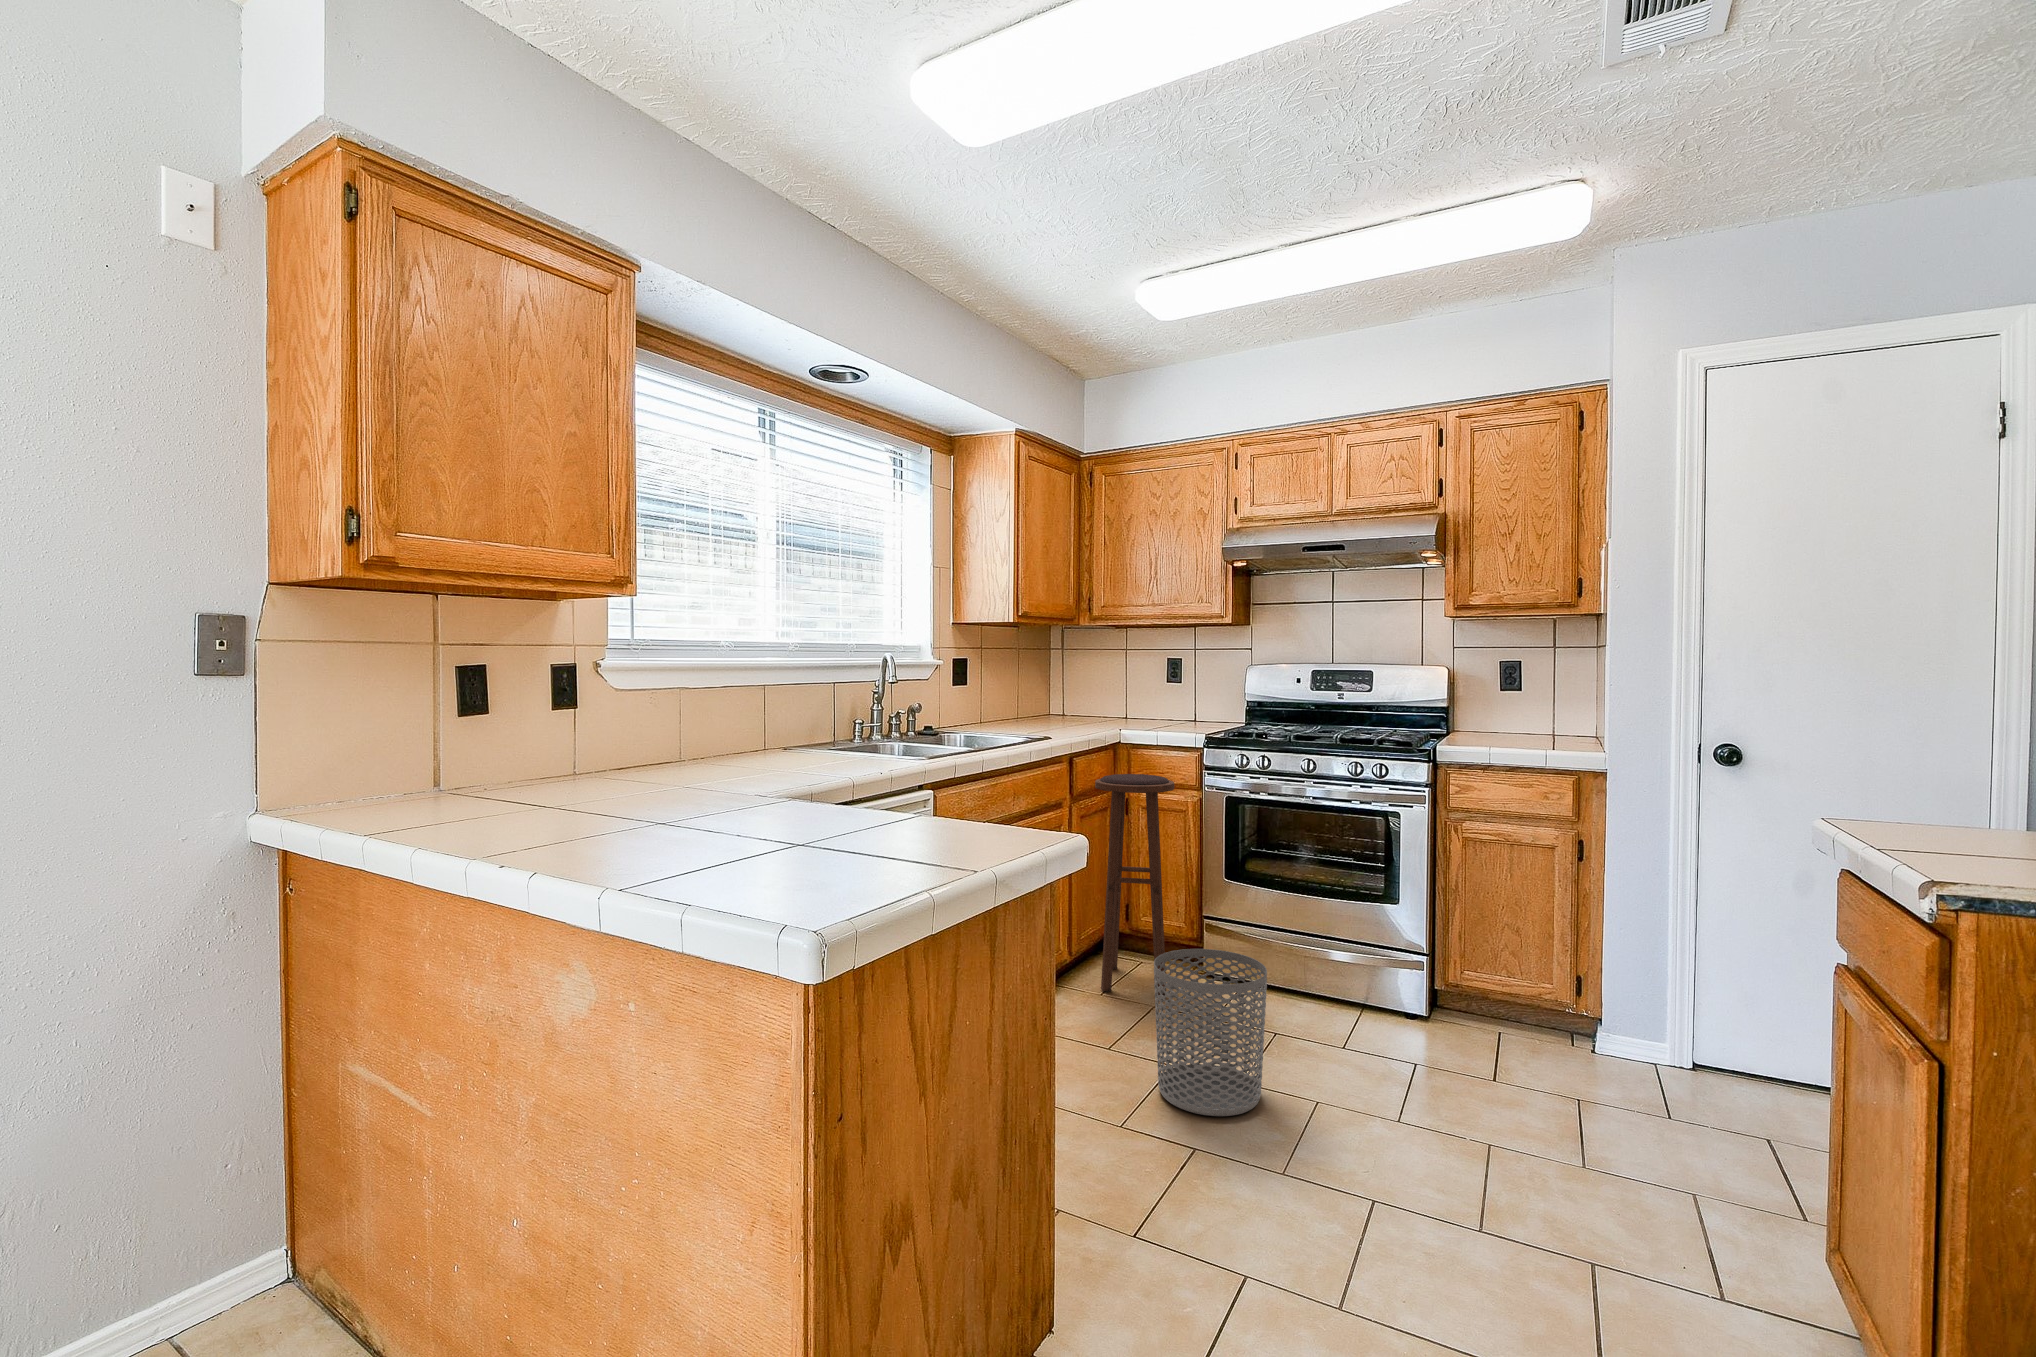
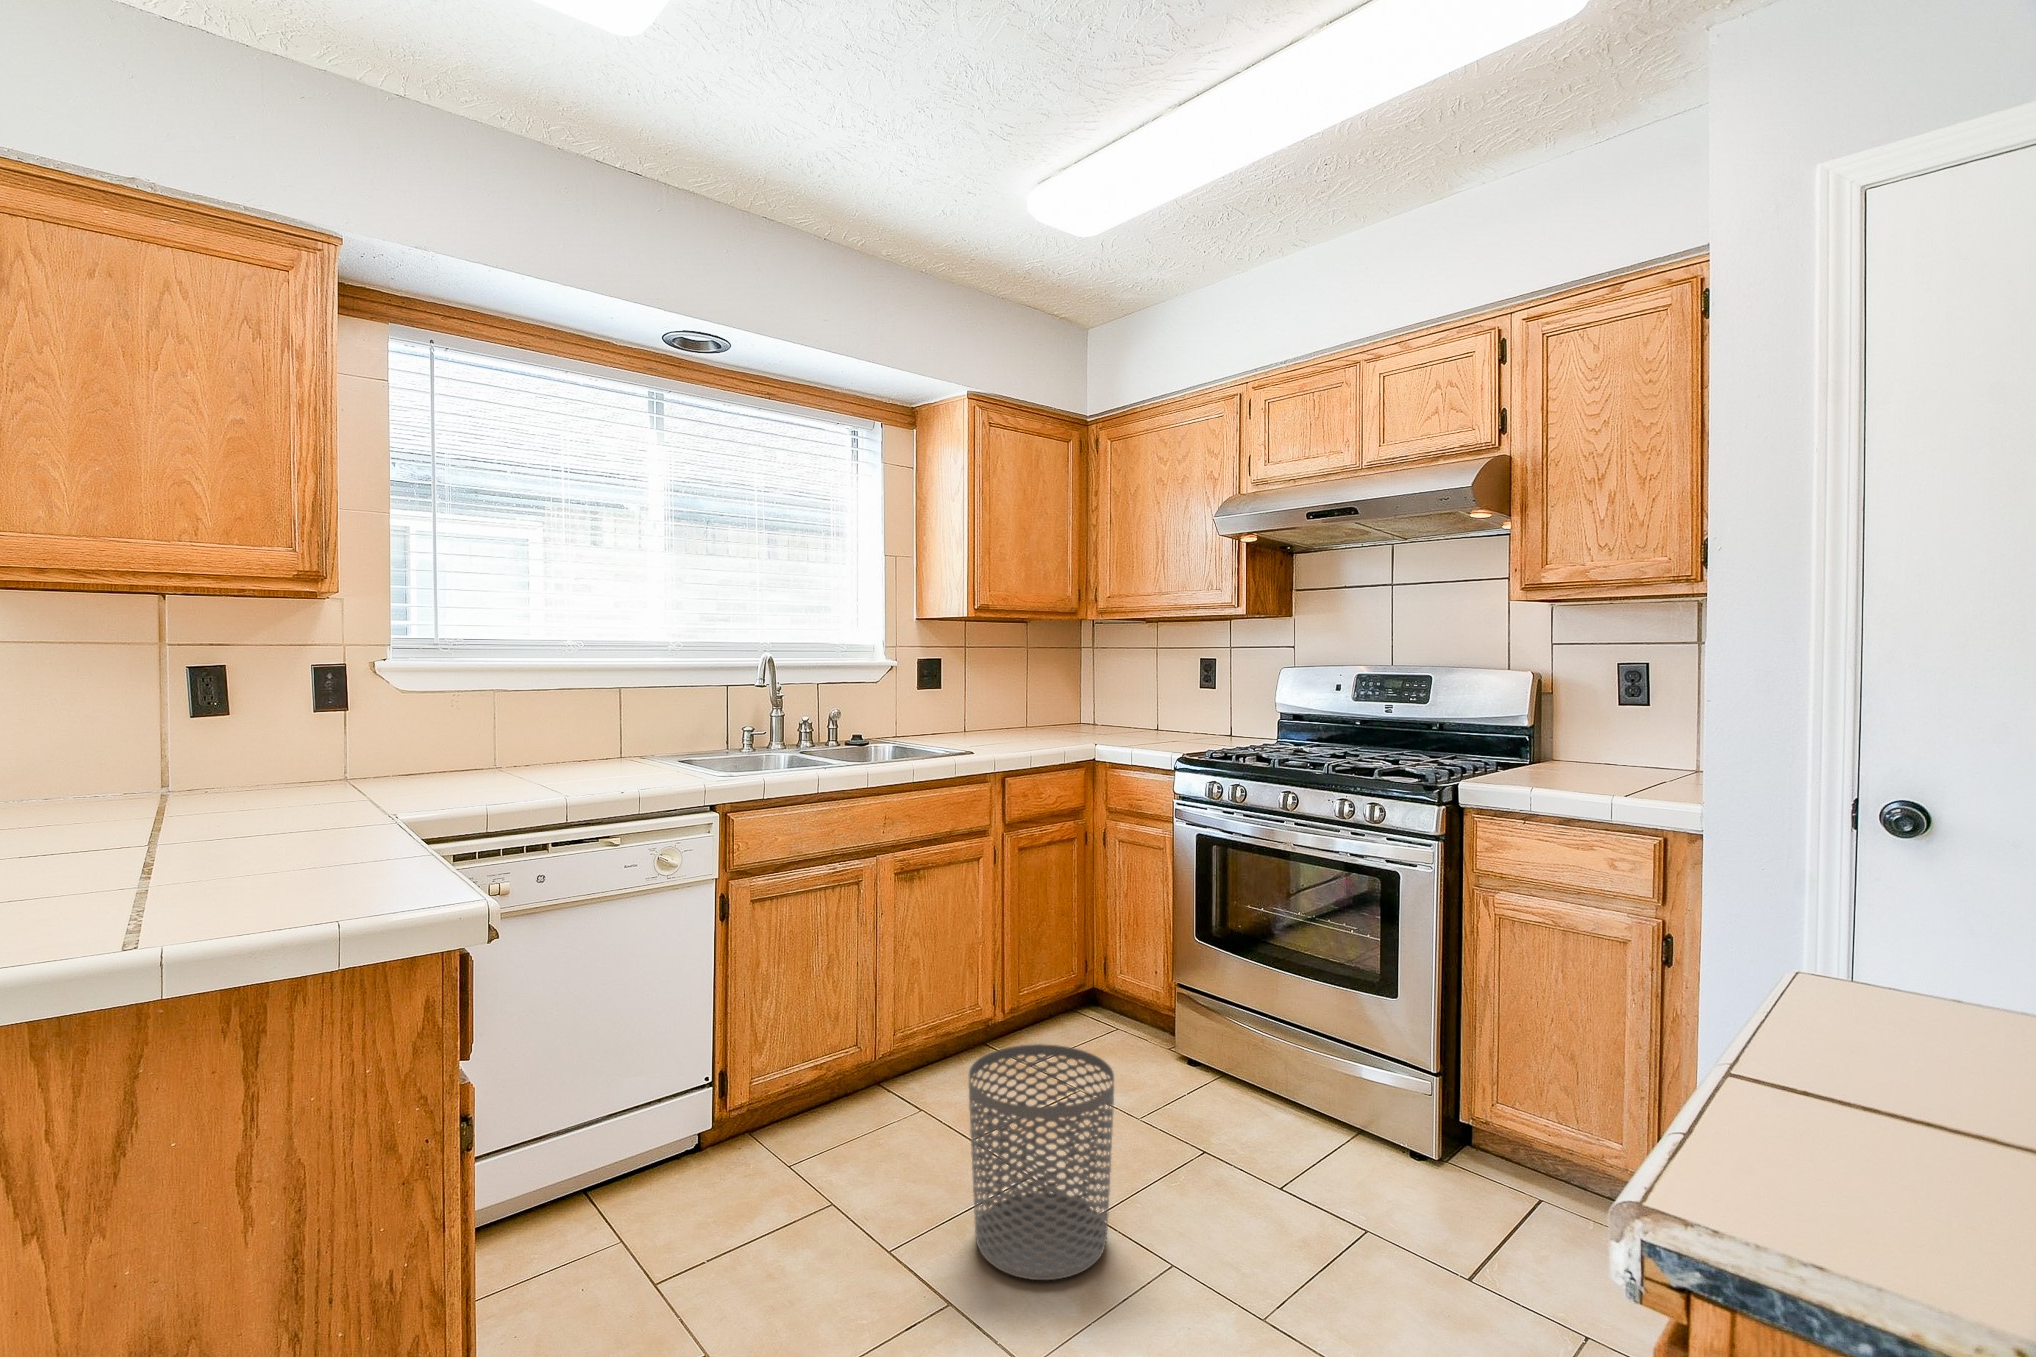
stool: present [1095,774,1174,996] -> none [1033,805,1134,1088]

